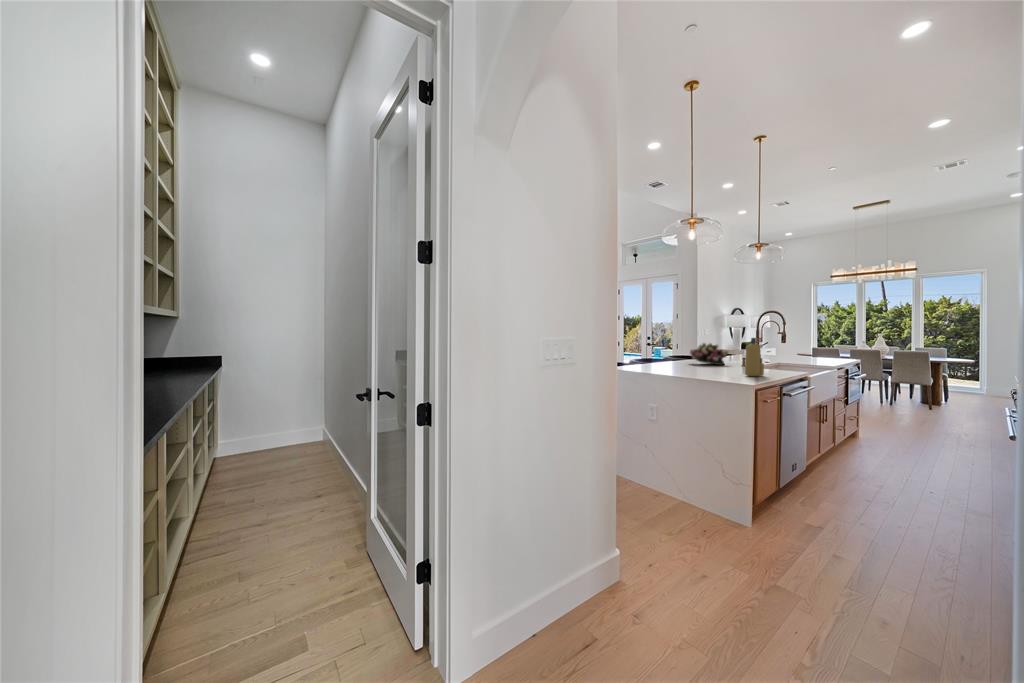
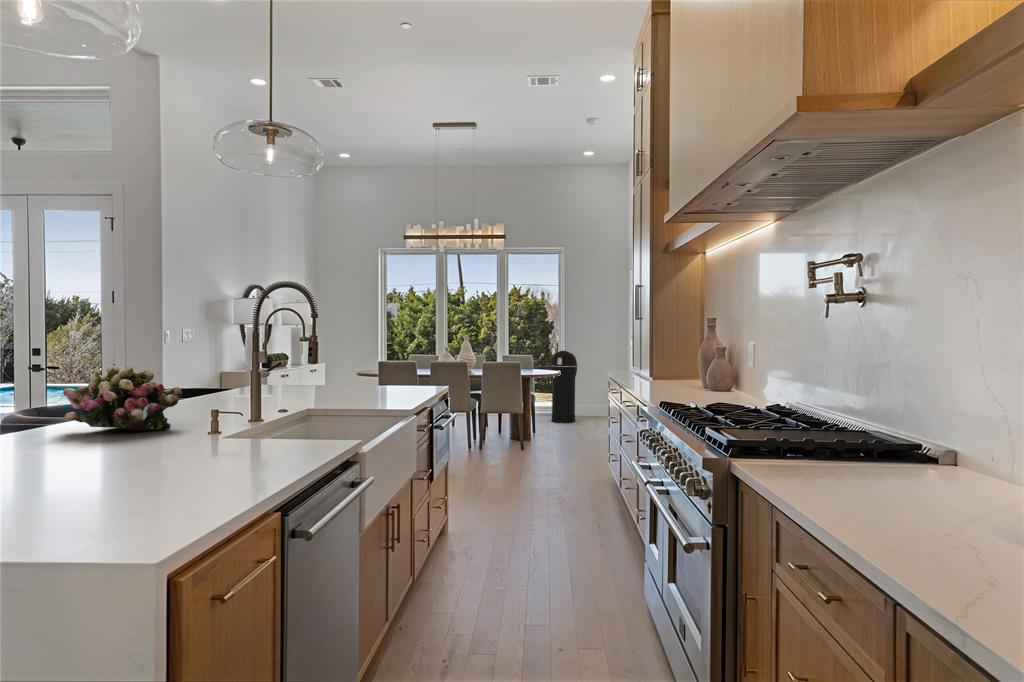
bottle: present [745,338,764,376] -> none [175,354,239,487]
trash can: none [968,345,1000,399] -> present [551,351,577,423]

